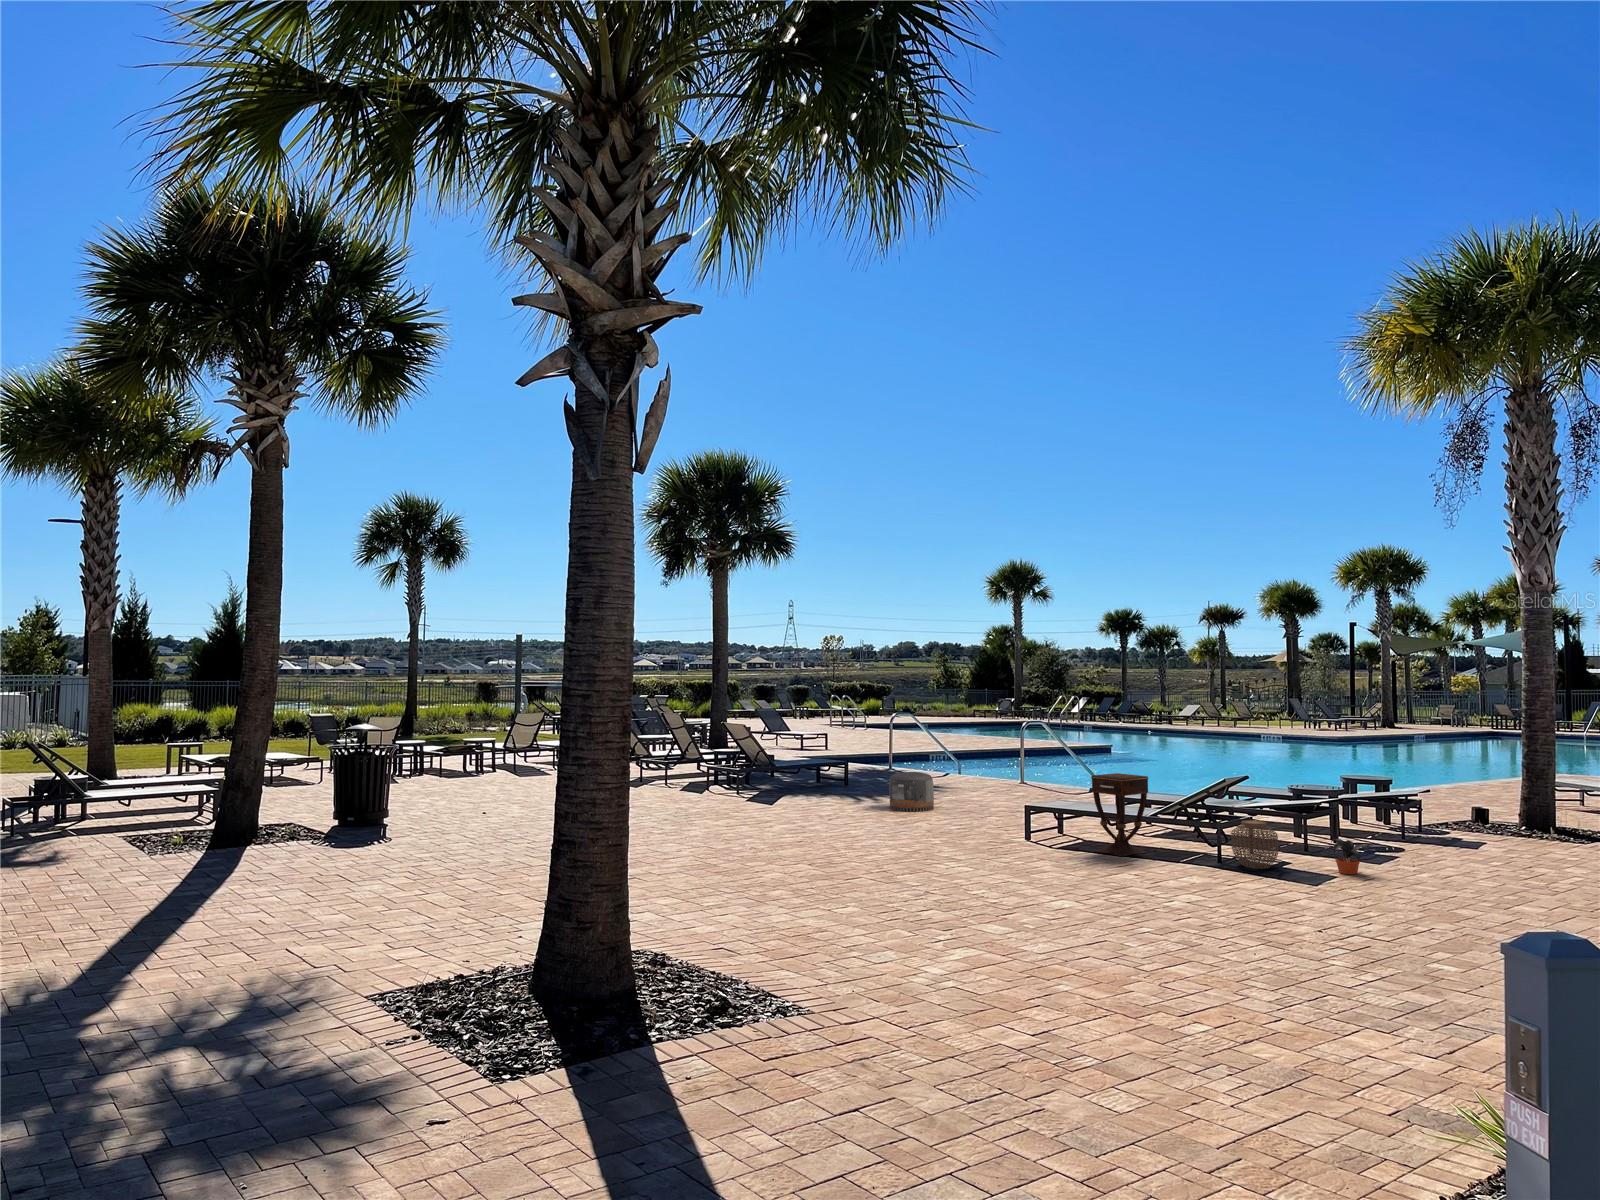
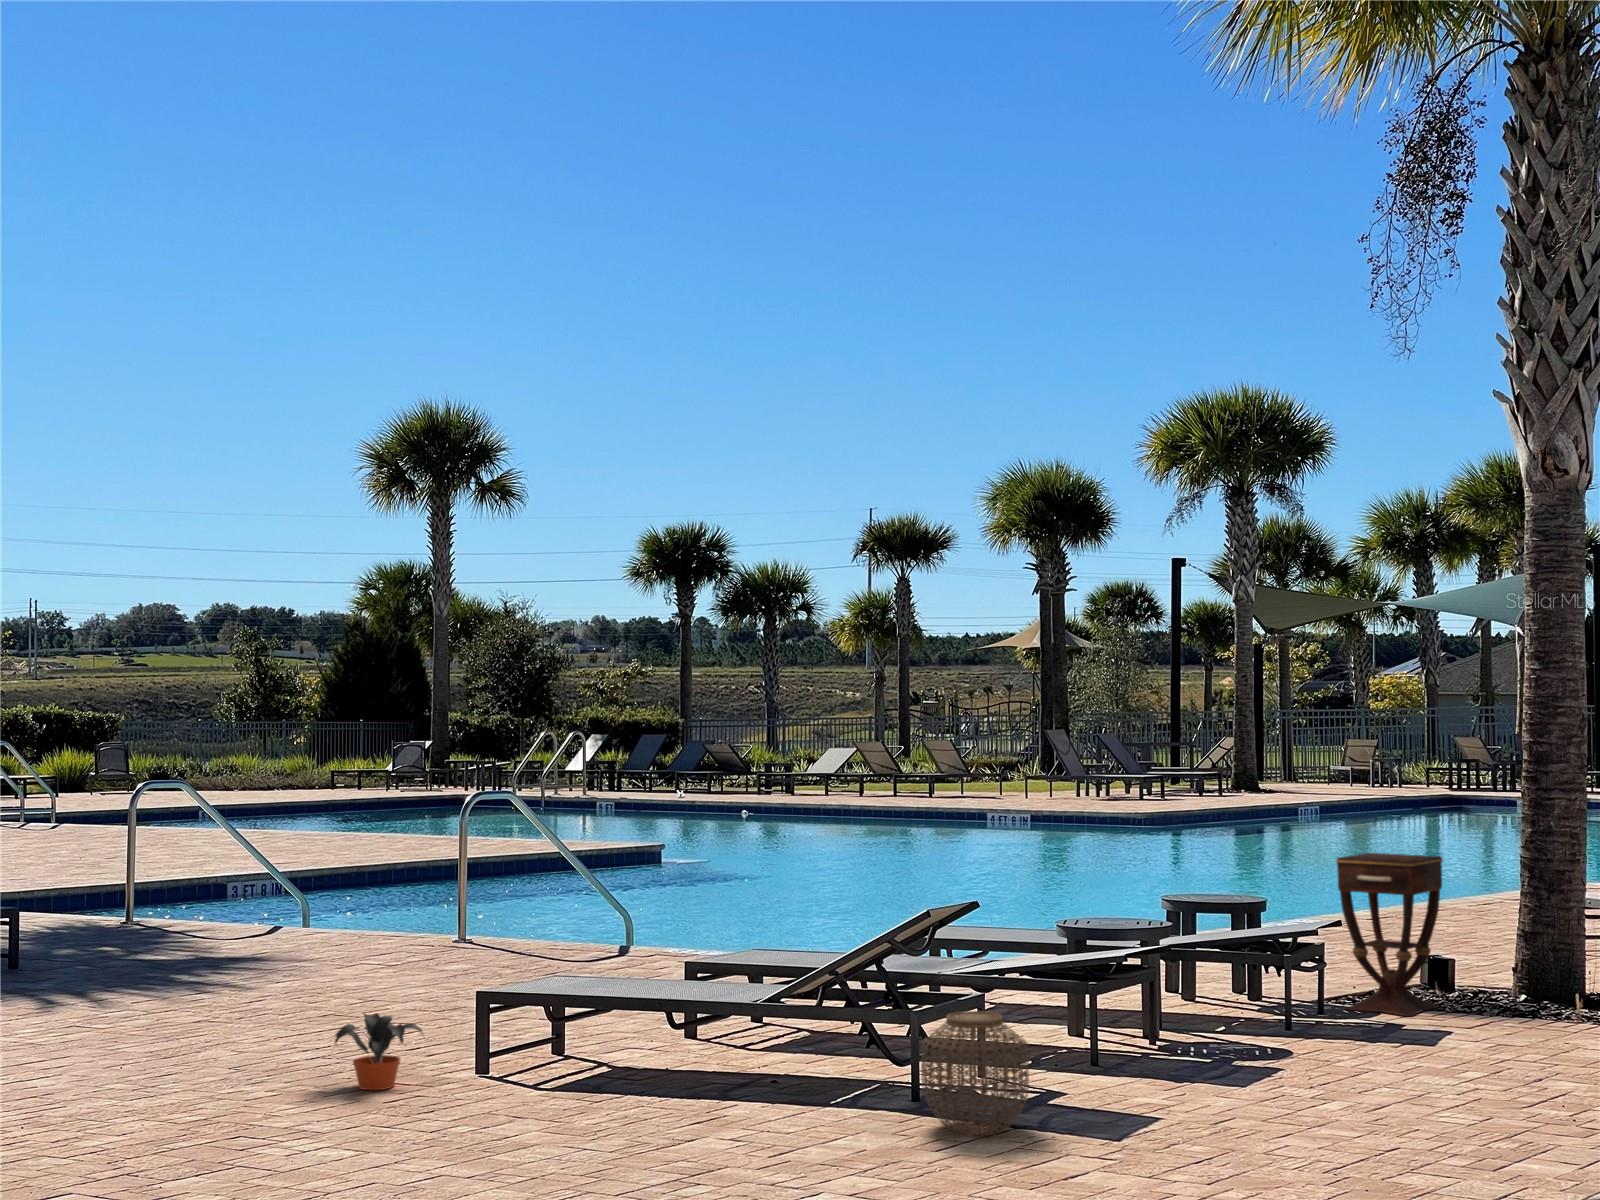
pouf: present [889,772,934,812] -> none [149,910,265,1010]
side table: present [1091,773,1148,856] -> present [1336,853,1443,1016]
potted plant: present [1324,839,1370,874] -> present [335,1013,422,1090]

